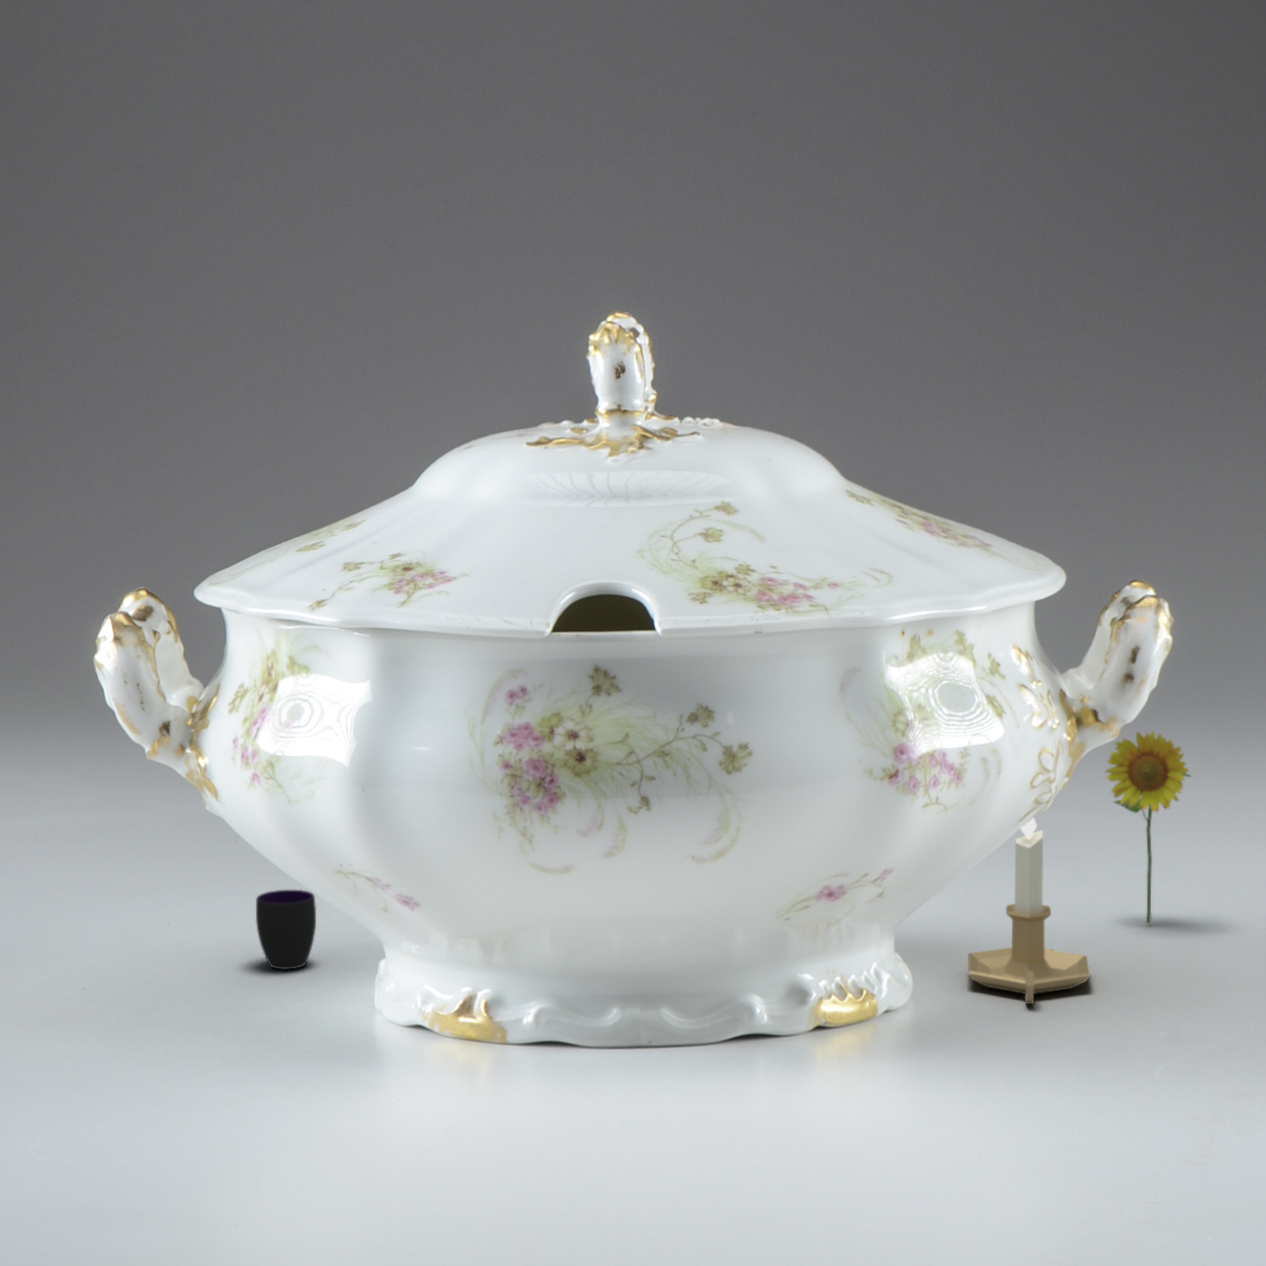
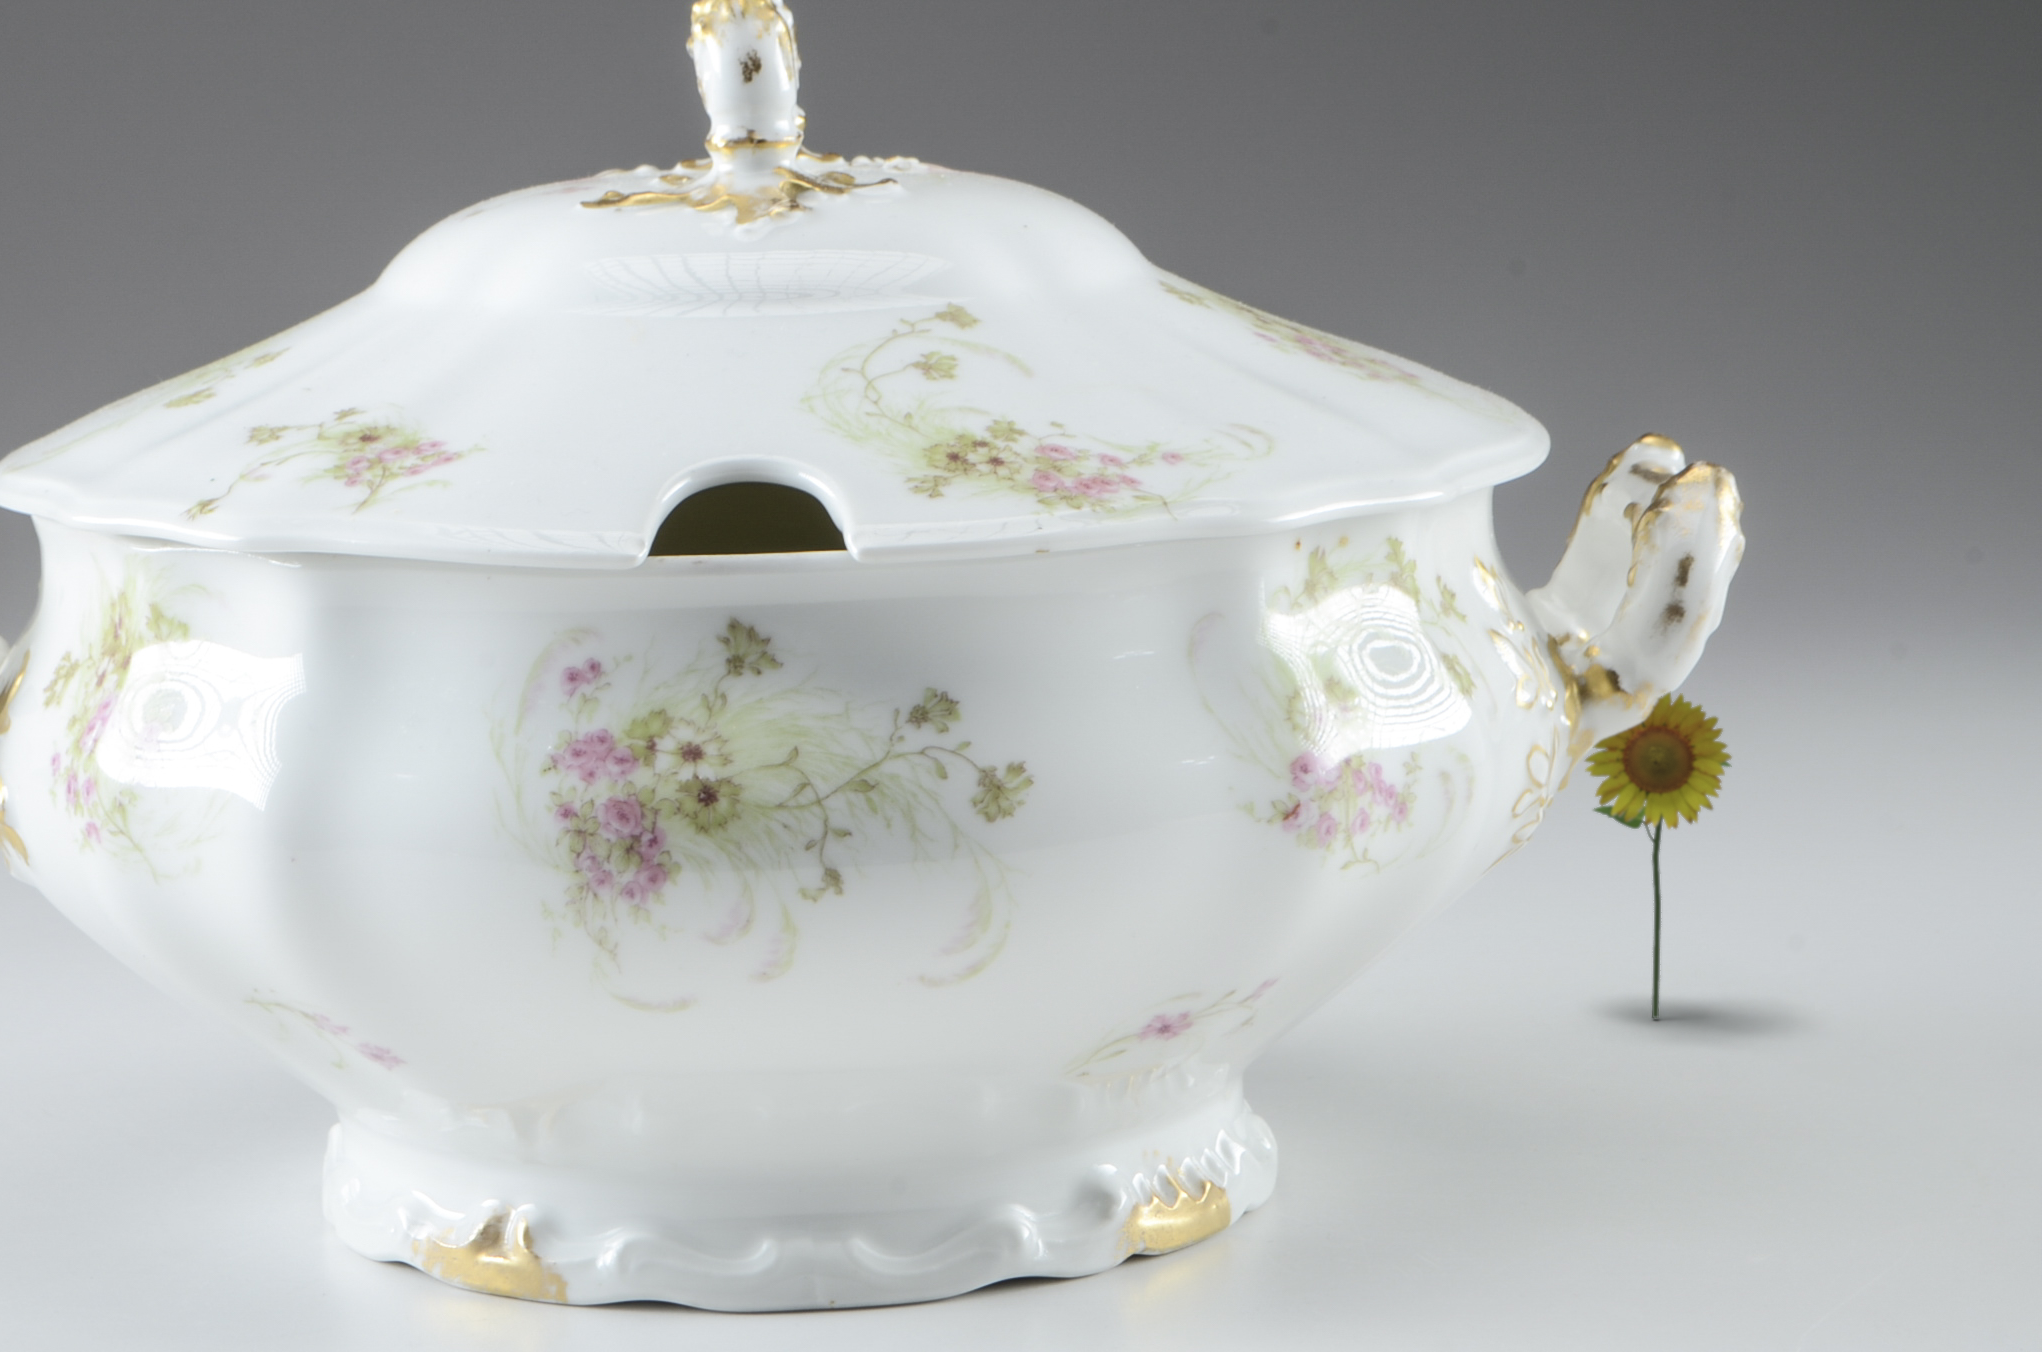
candlestick: present [968,818,1089,1004] -> none [1370,831,1595,1192]
cup: present [256,890,316,969] -> none [112,998,219,1142]

